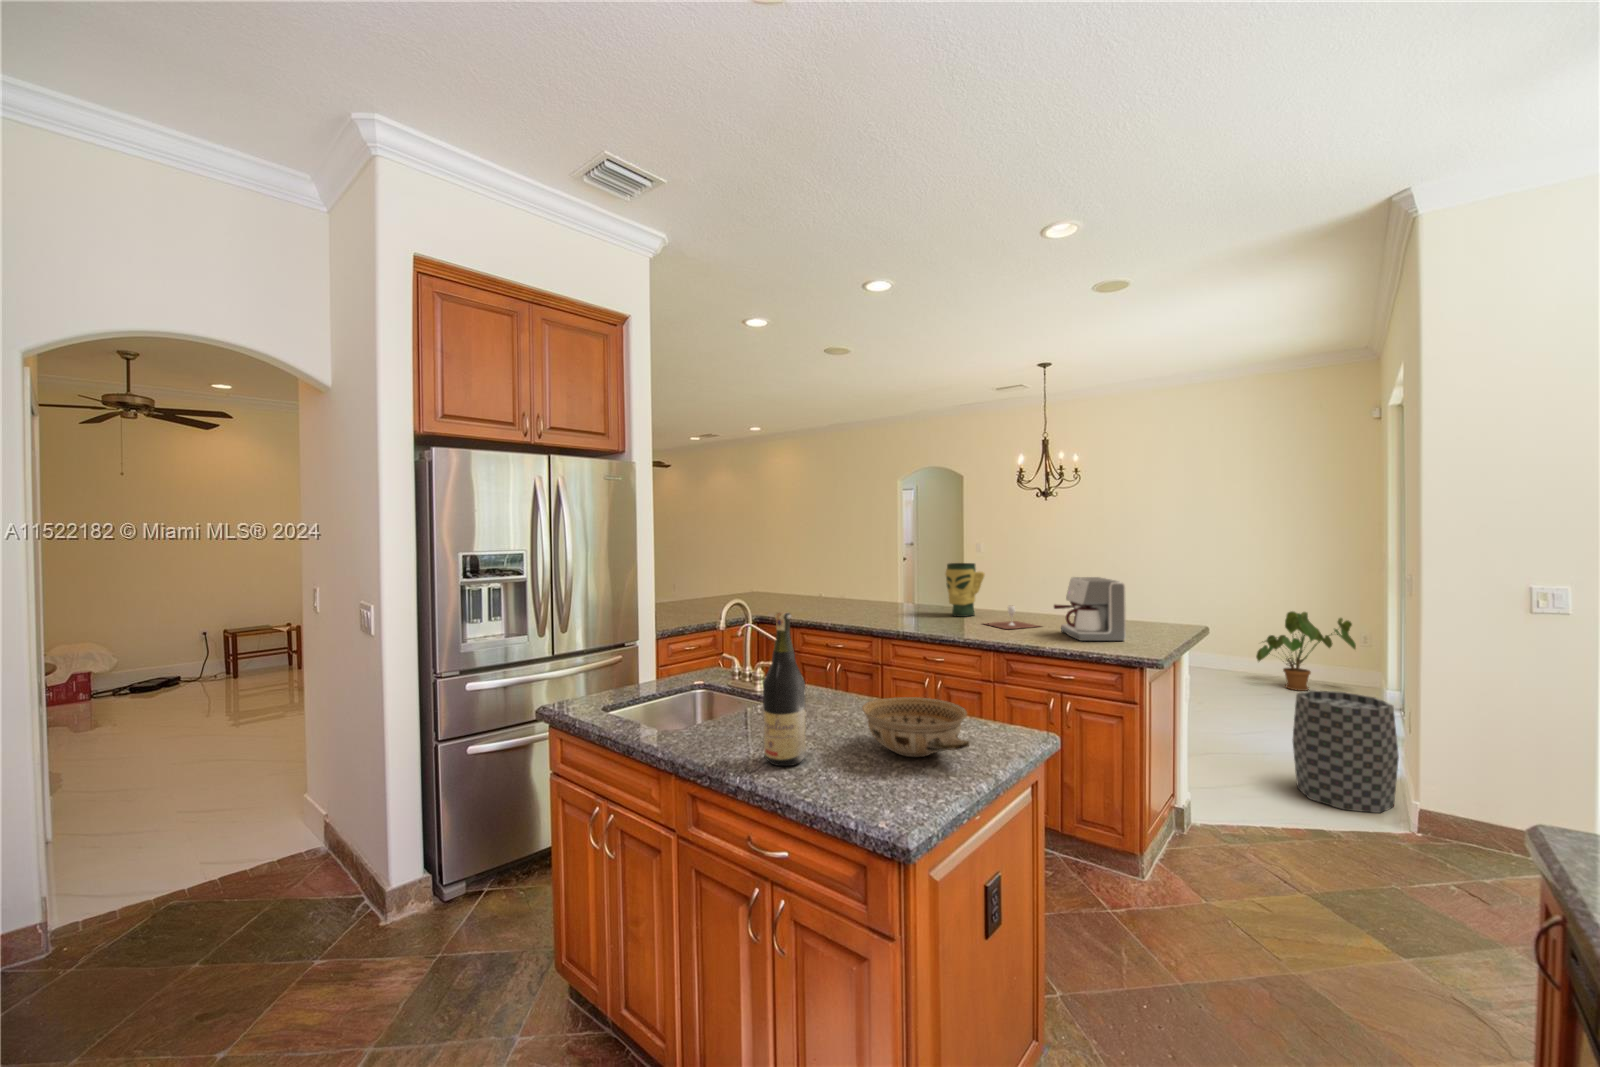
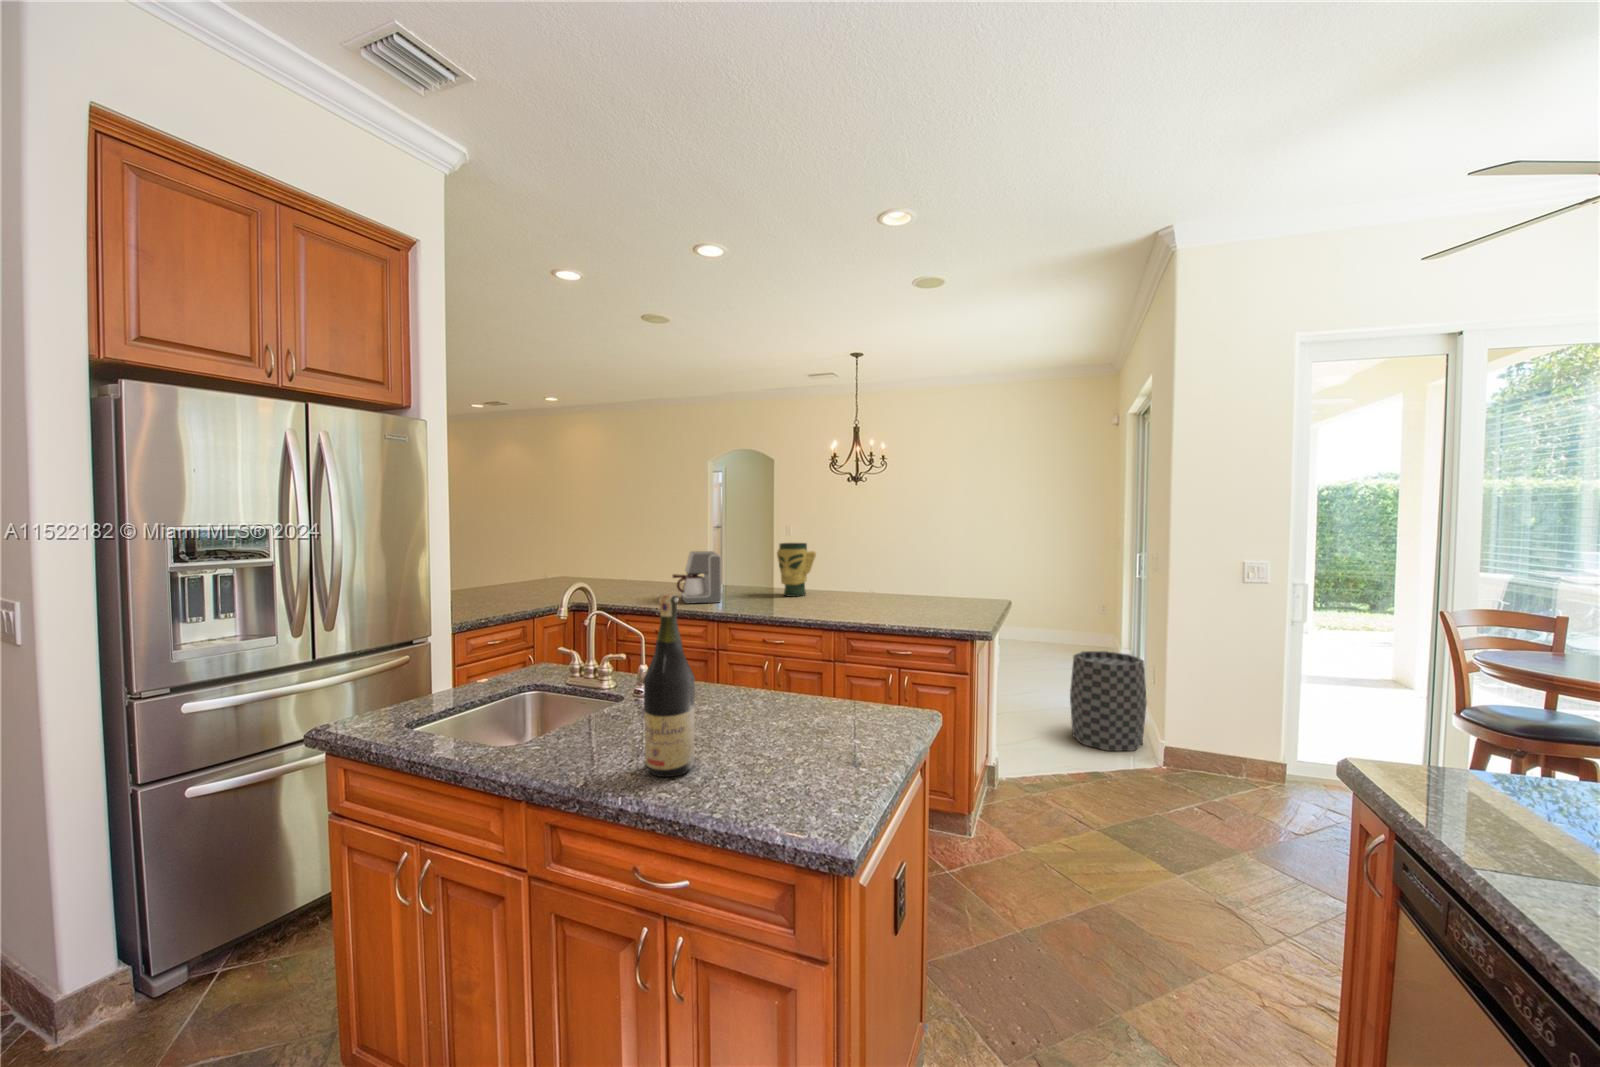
coffee maker: present [1054,577,1126,641] -> present [673,551,722,604]
wine glass: present [986,606,1038,629] -> none [816,584,875,608]
house plant: present [1256,611,1356,691] -> none [1026,584,1099,652]
ceramic bowl: present [862,697,970,757] -> none [753,683,876,750]

